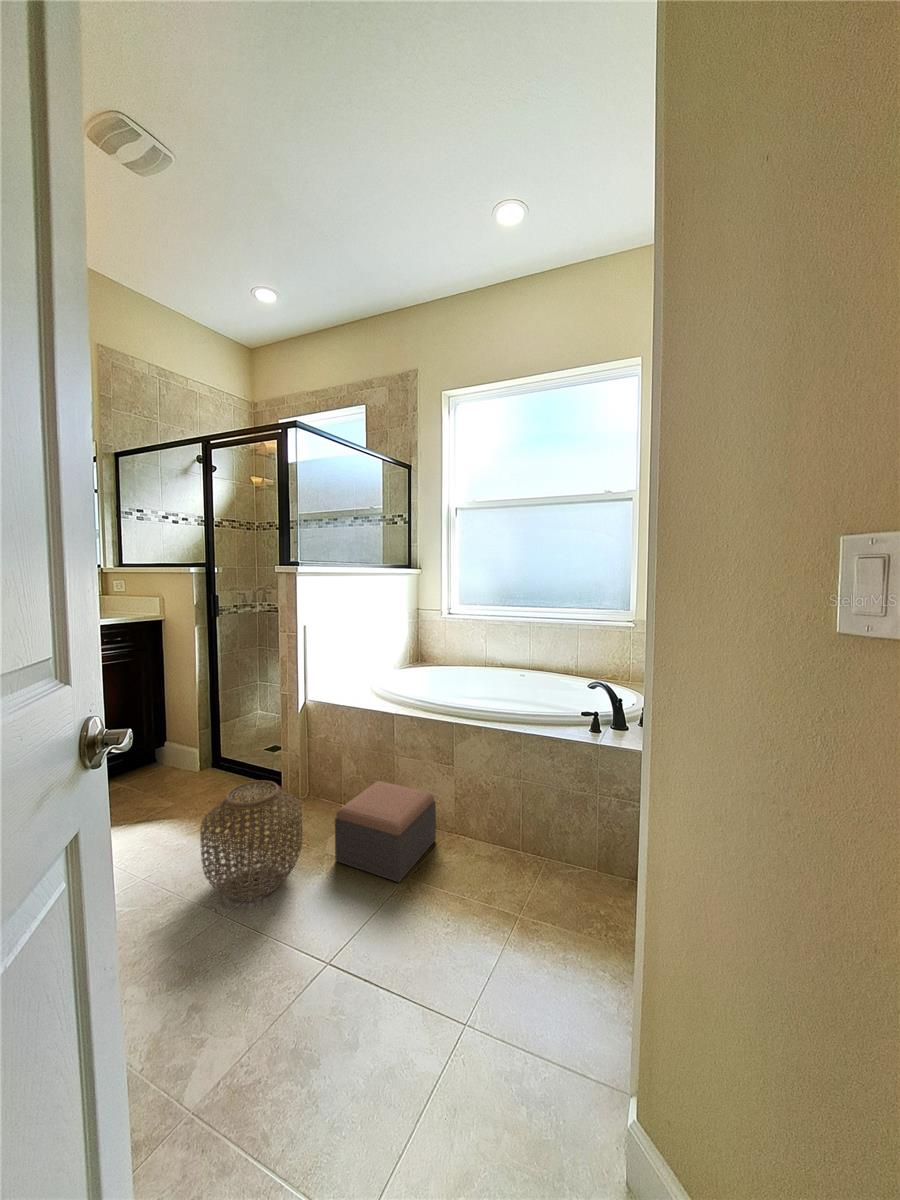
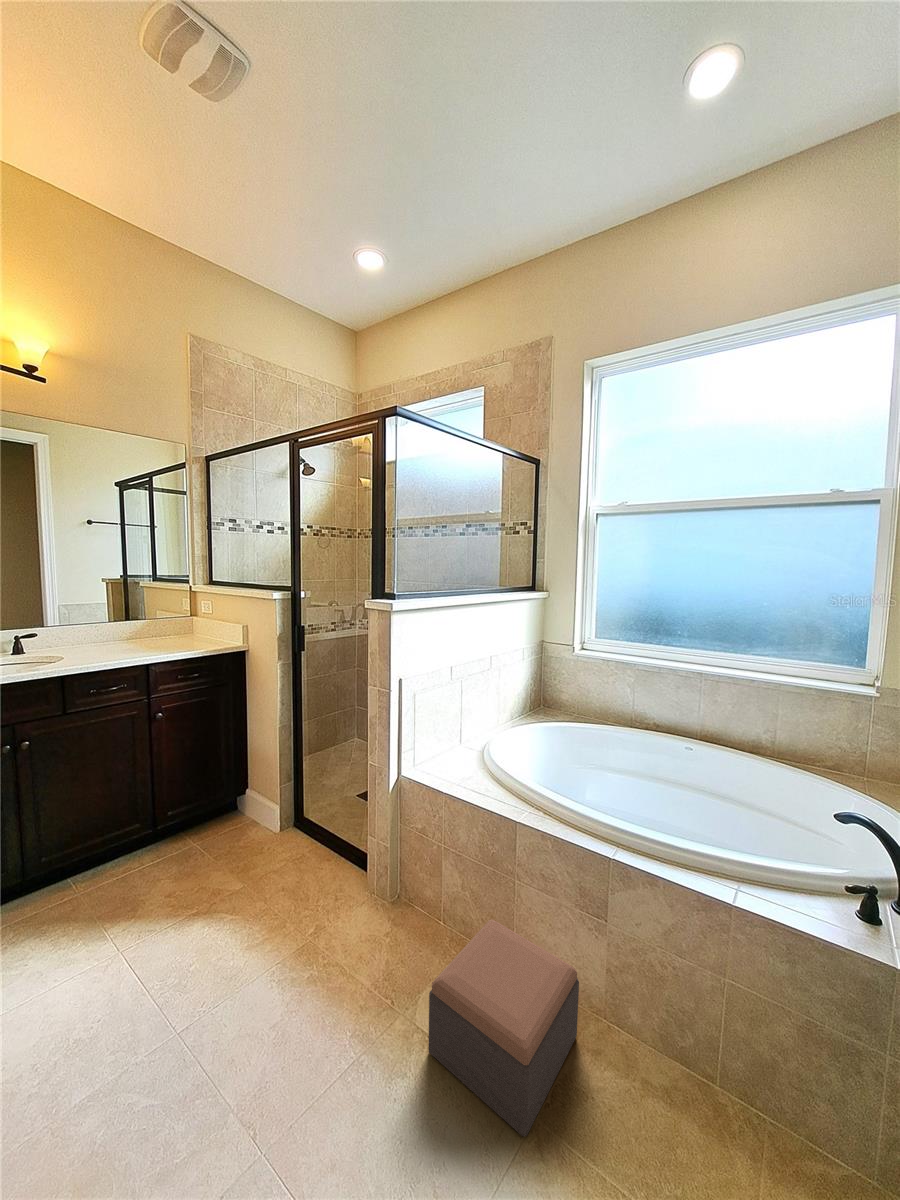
woven basket: present [200,780,302,901] -> none [242,924,383,1123]

